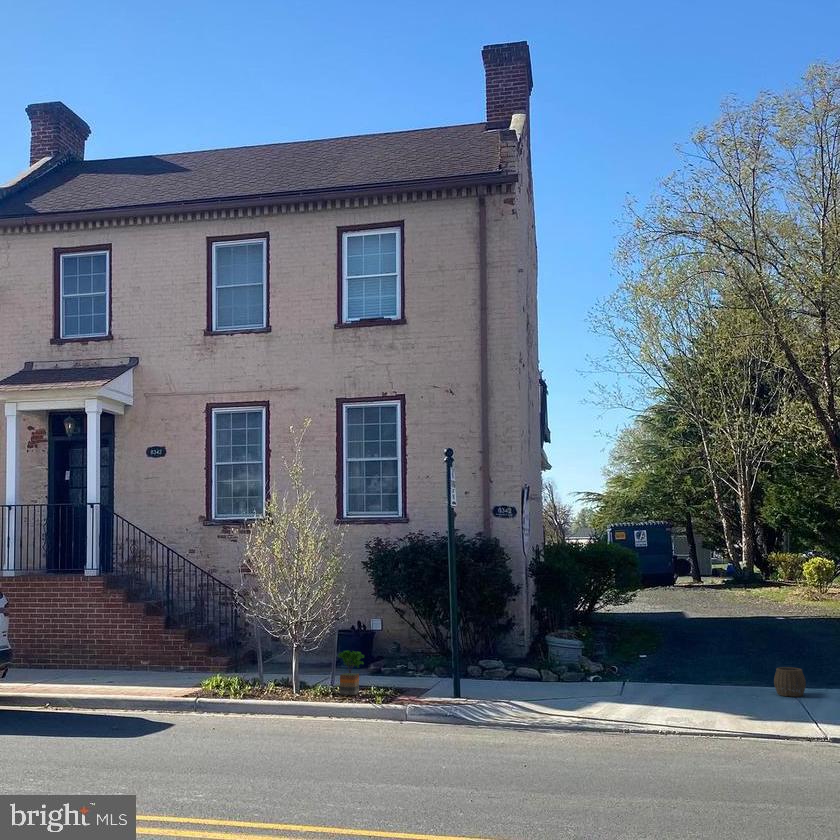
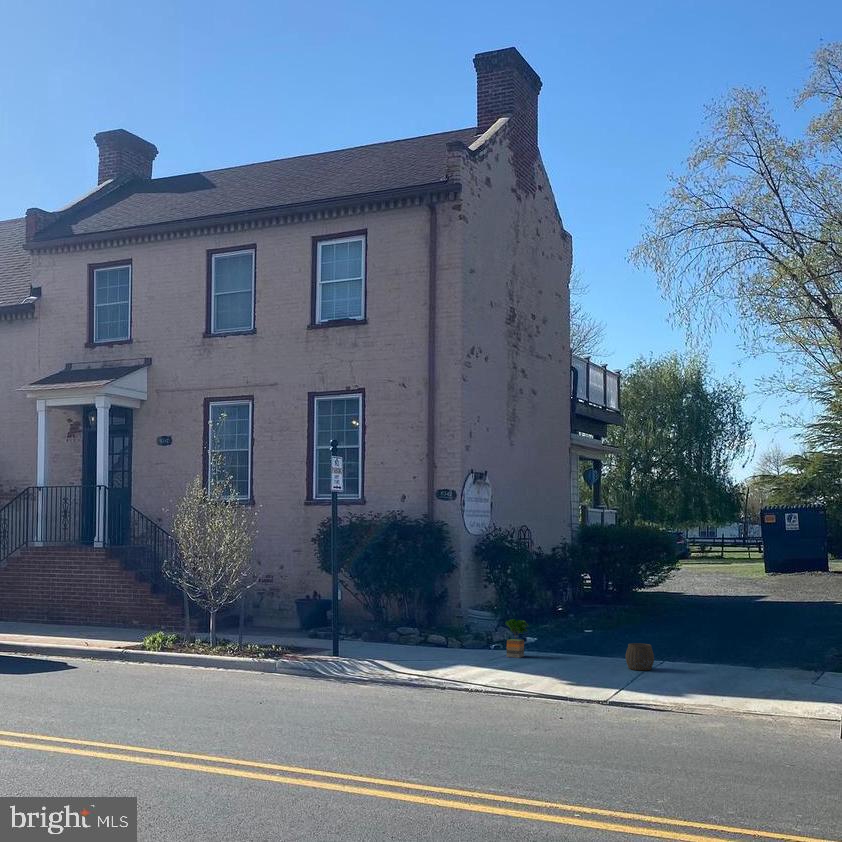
potted tree: present [338,651,364,695] -> present [506,619,528,658]

